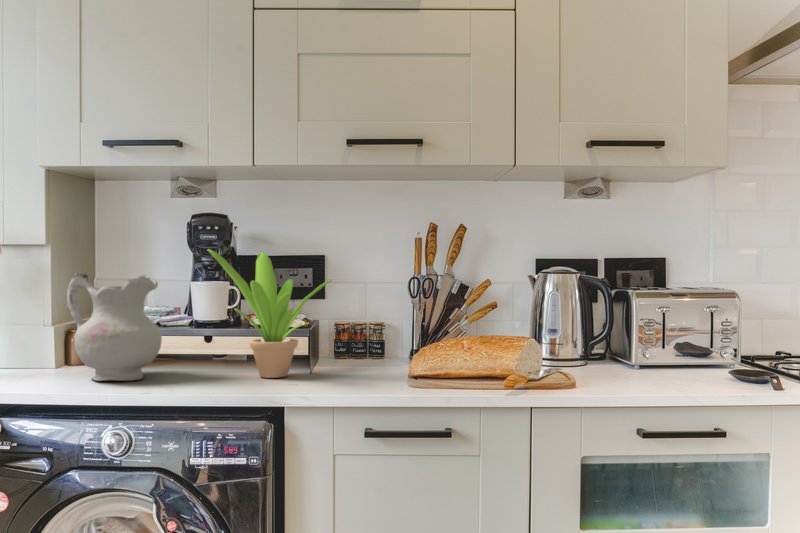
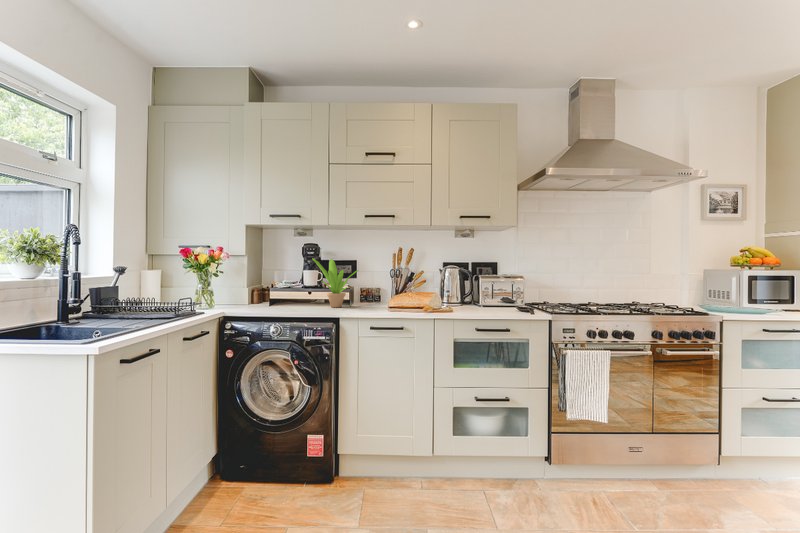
ceramic pitcher: present [67,273,162,381] -> none [258,267,293,307]

